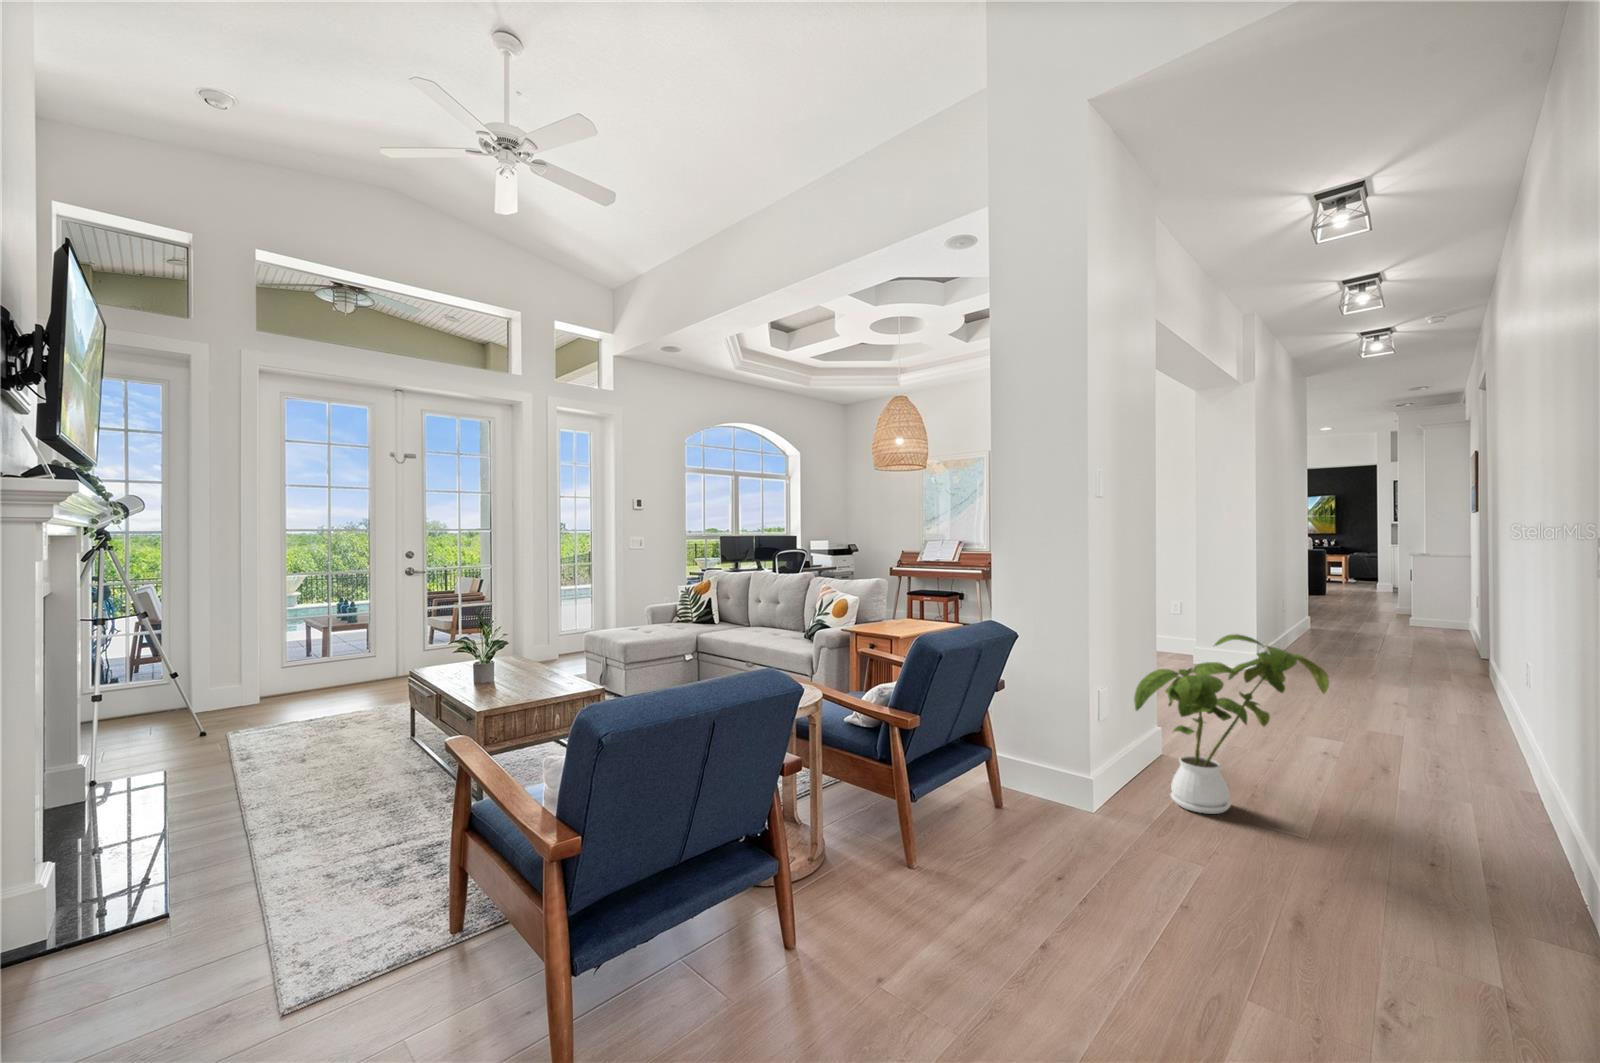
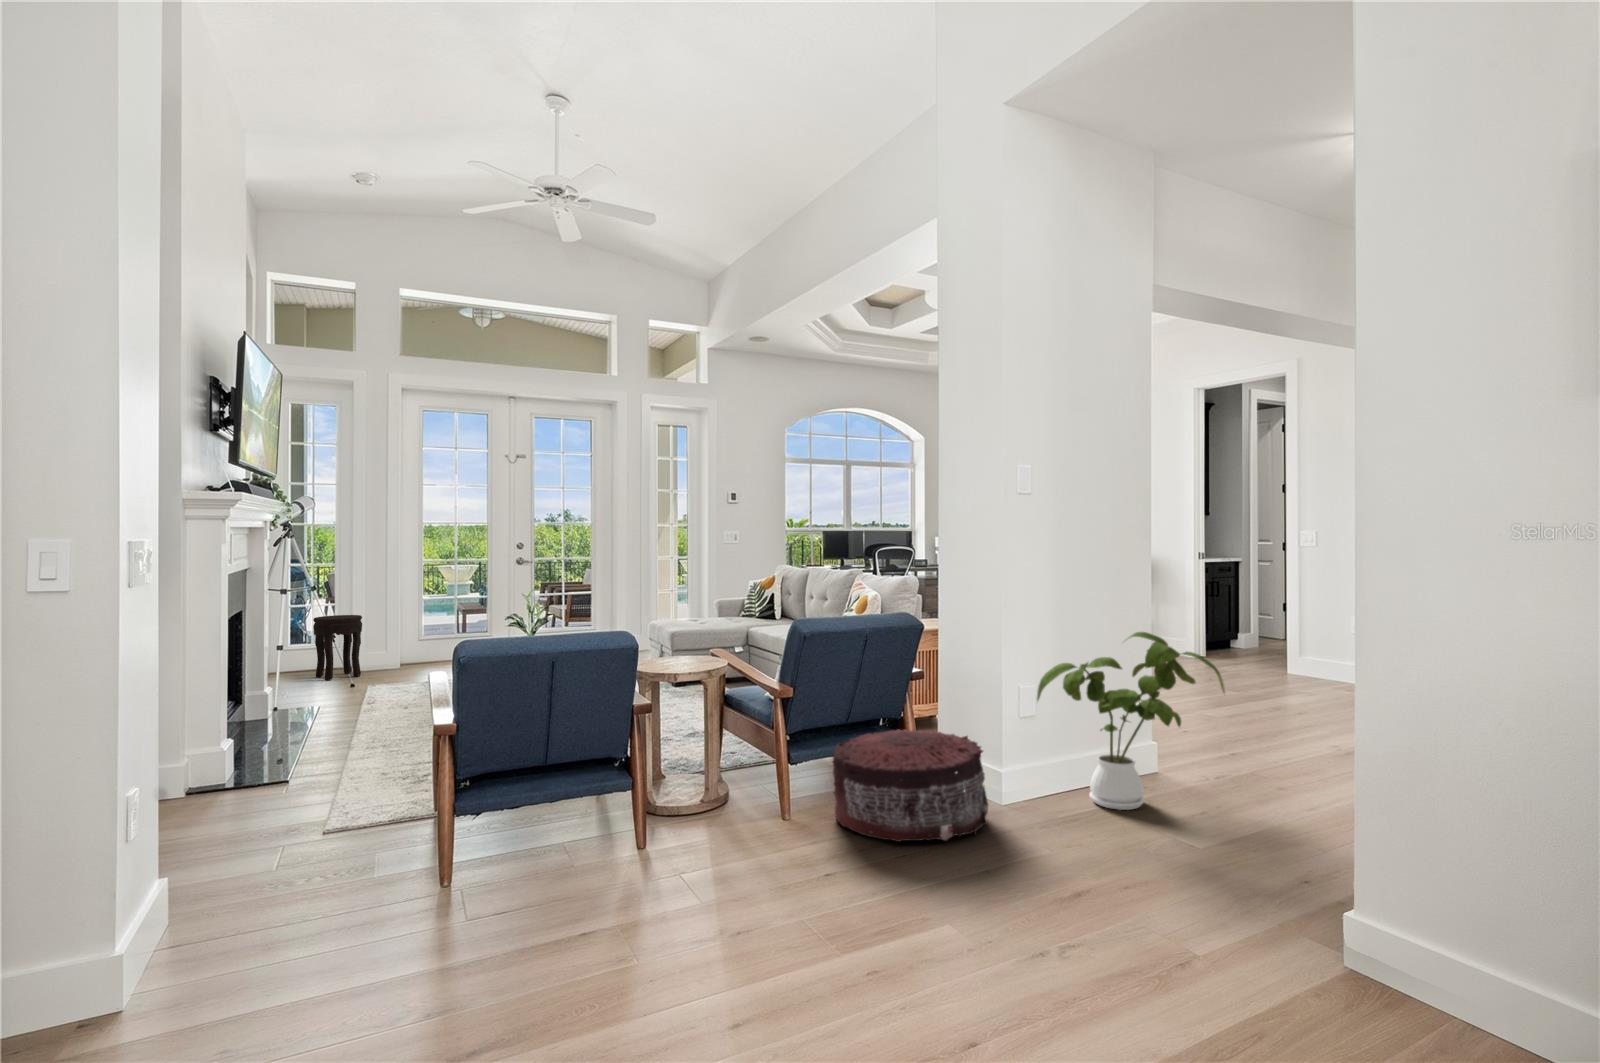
side table: none [136,641,209,726] -> present [313,615,362,680]
pouf: none [954,748,1144,897] -> present [832,729,988,842]

